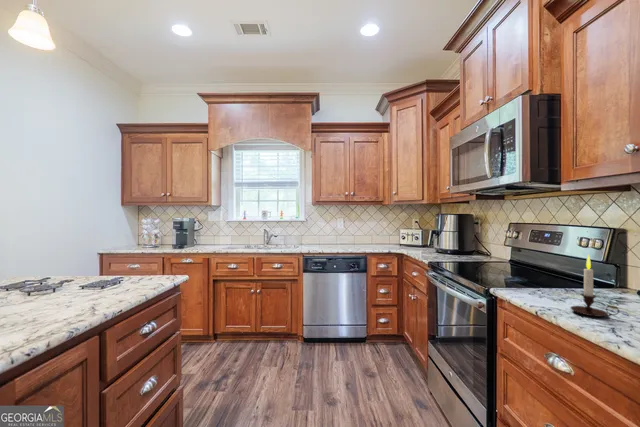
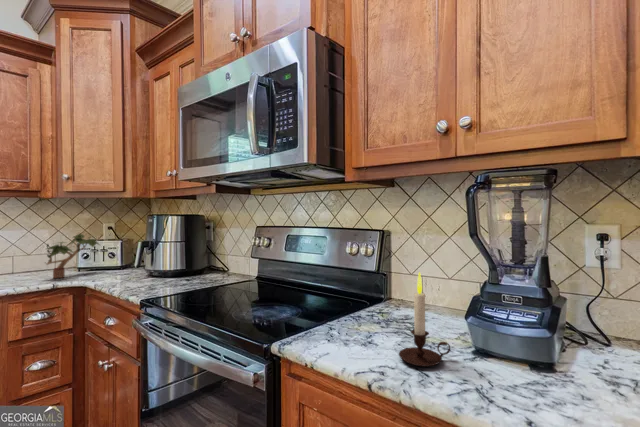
potted plant: none [383,224,412,248] -> present [47,234,98,278]

